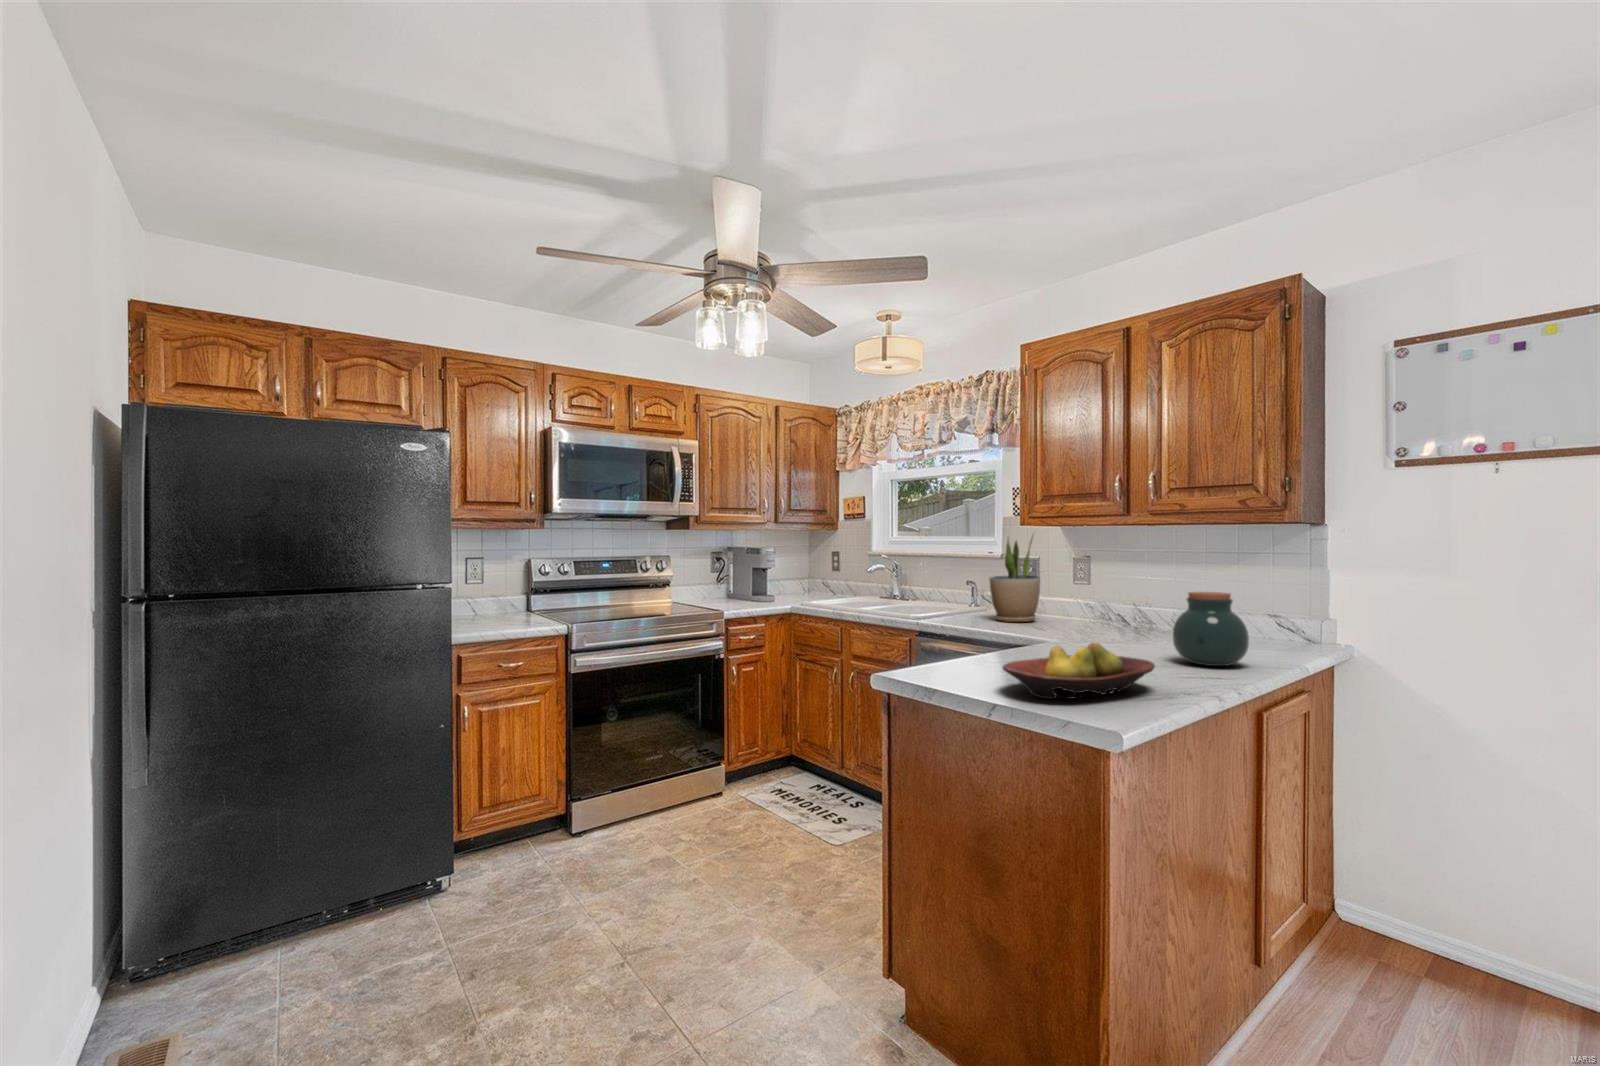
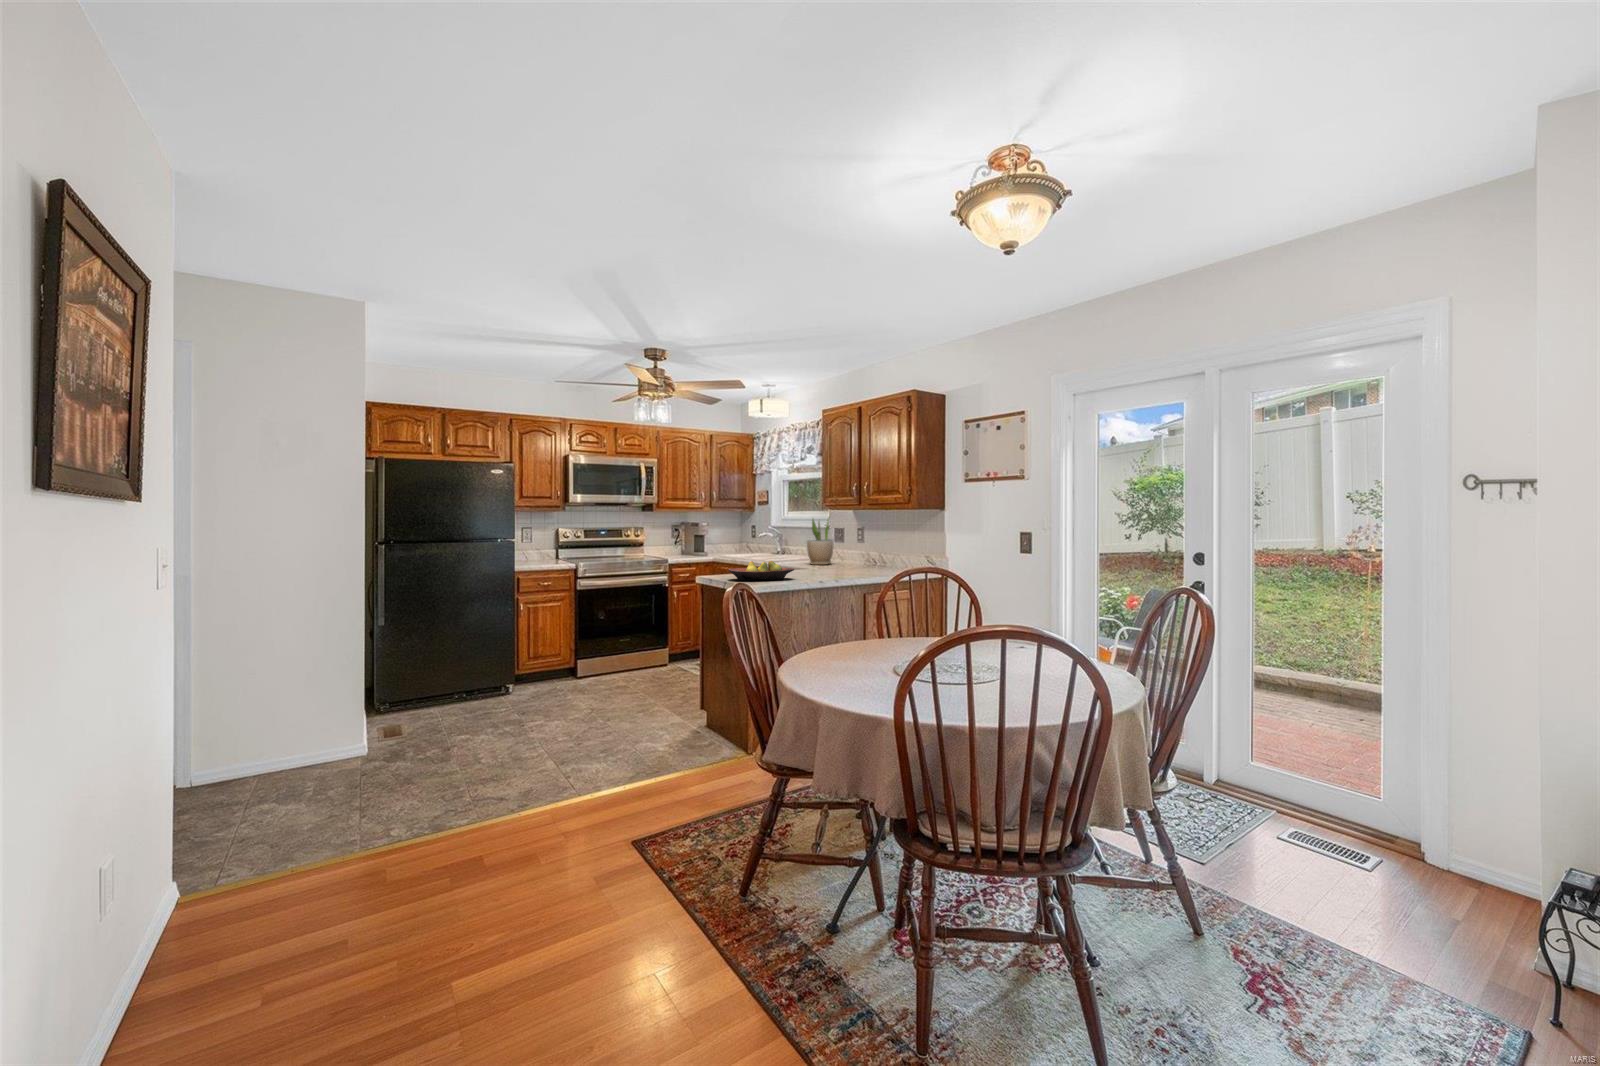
jar: present [1173,592,1249,666] -> none [835,543,864,576]

